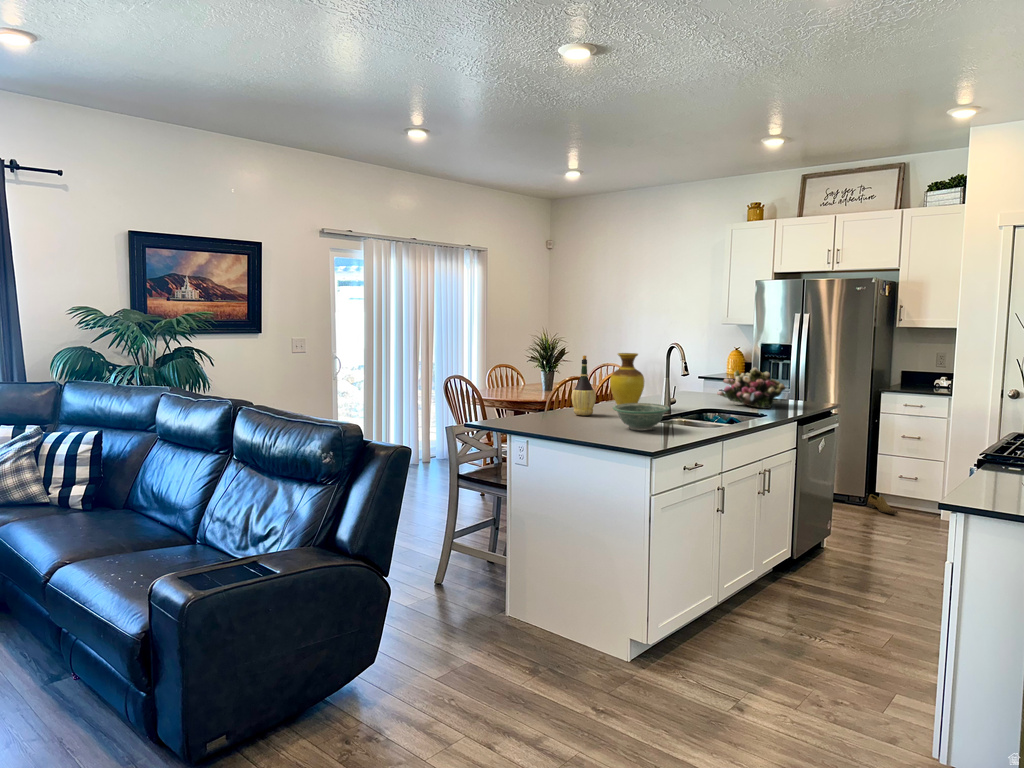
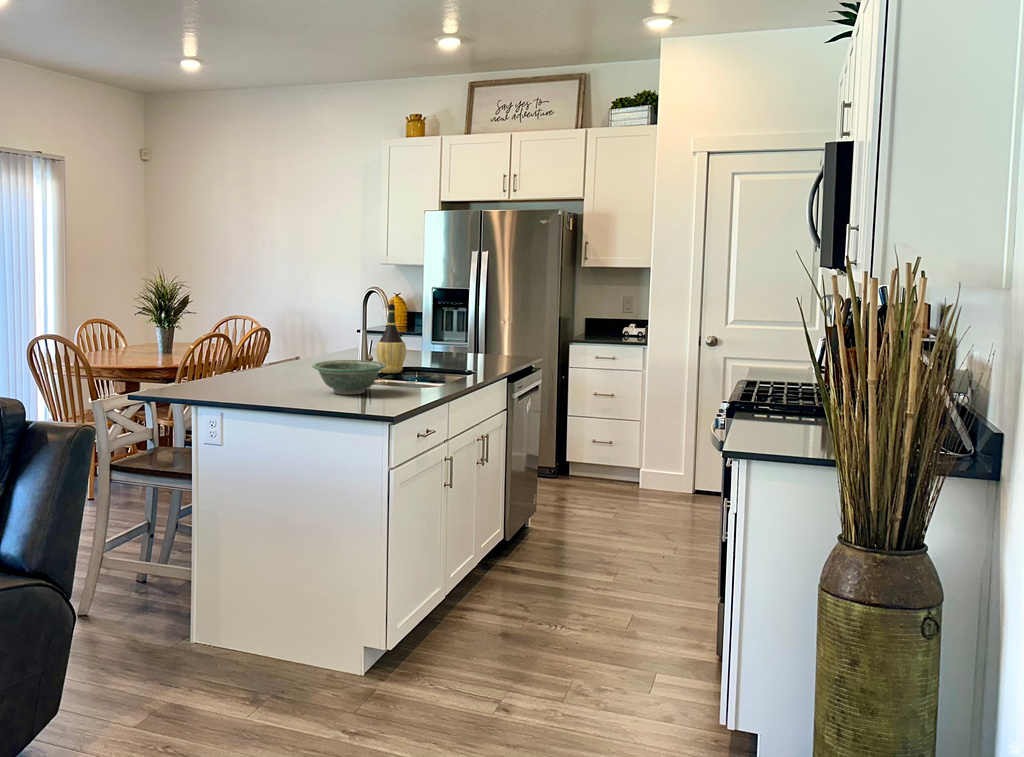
vase: present [610,353,644,405] -> none [283,296,329,372]
wine bottle: present [572,355,596,415] -> present [376,299,406,373]
flower arrangement: present [717,368,785,409] -> none [410,315,491,365]
shoe: present [867,494,898,514] -> none [559,466,594,485]

